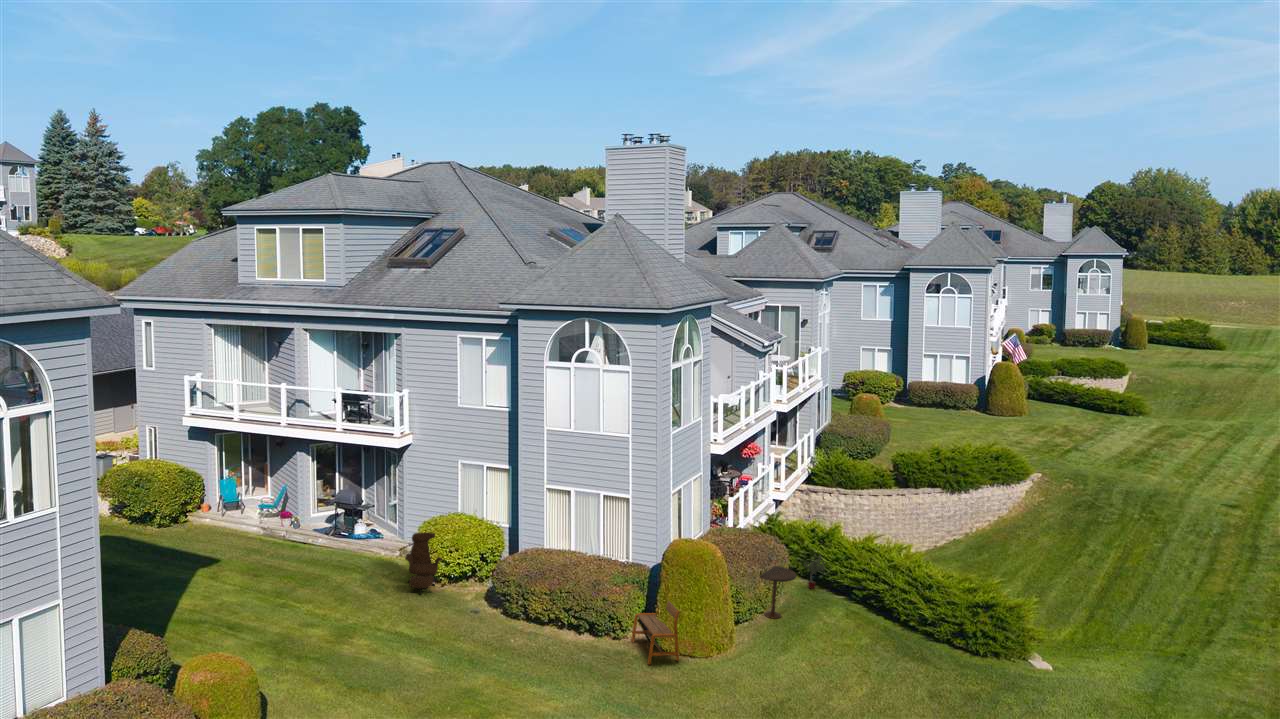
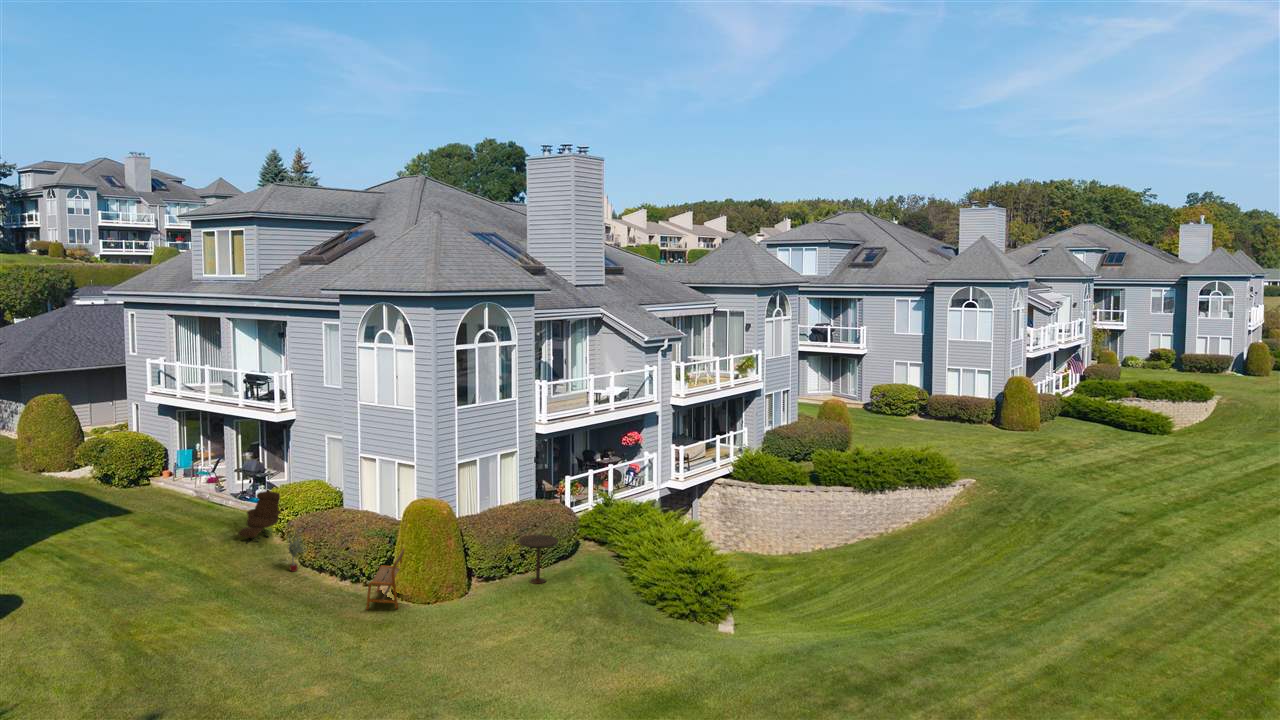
potted tree: present [804,554,825,589] -> present [288,537,306,572]

